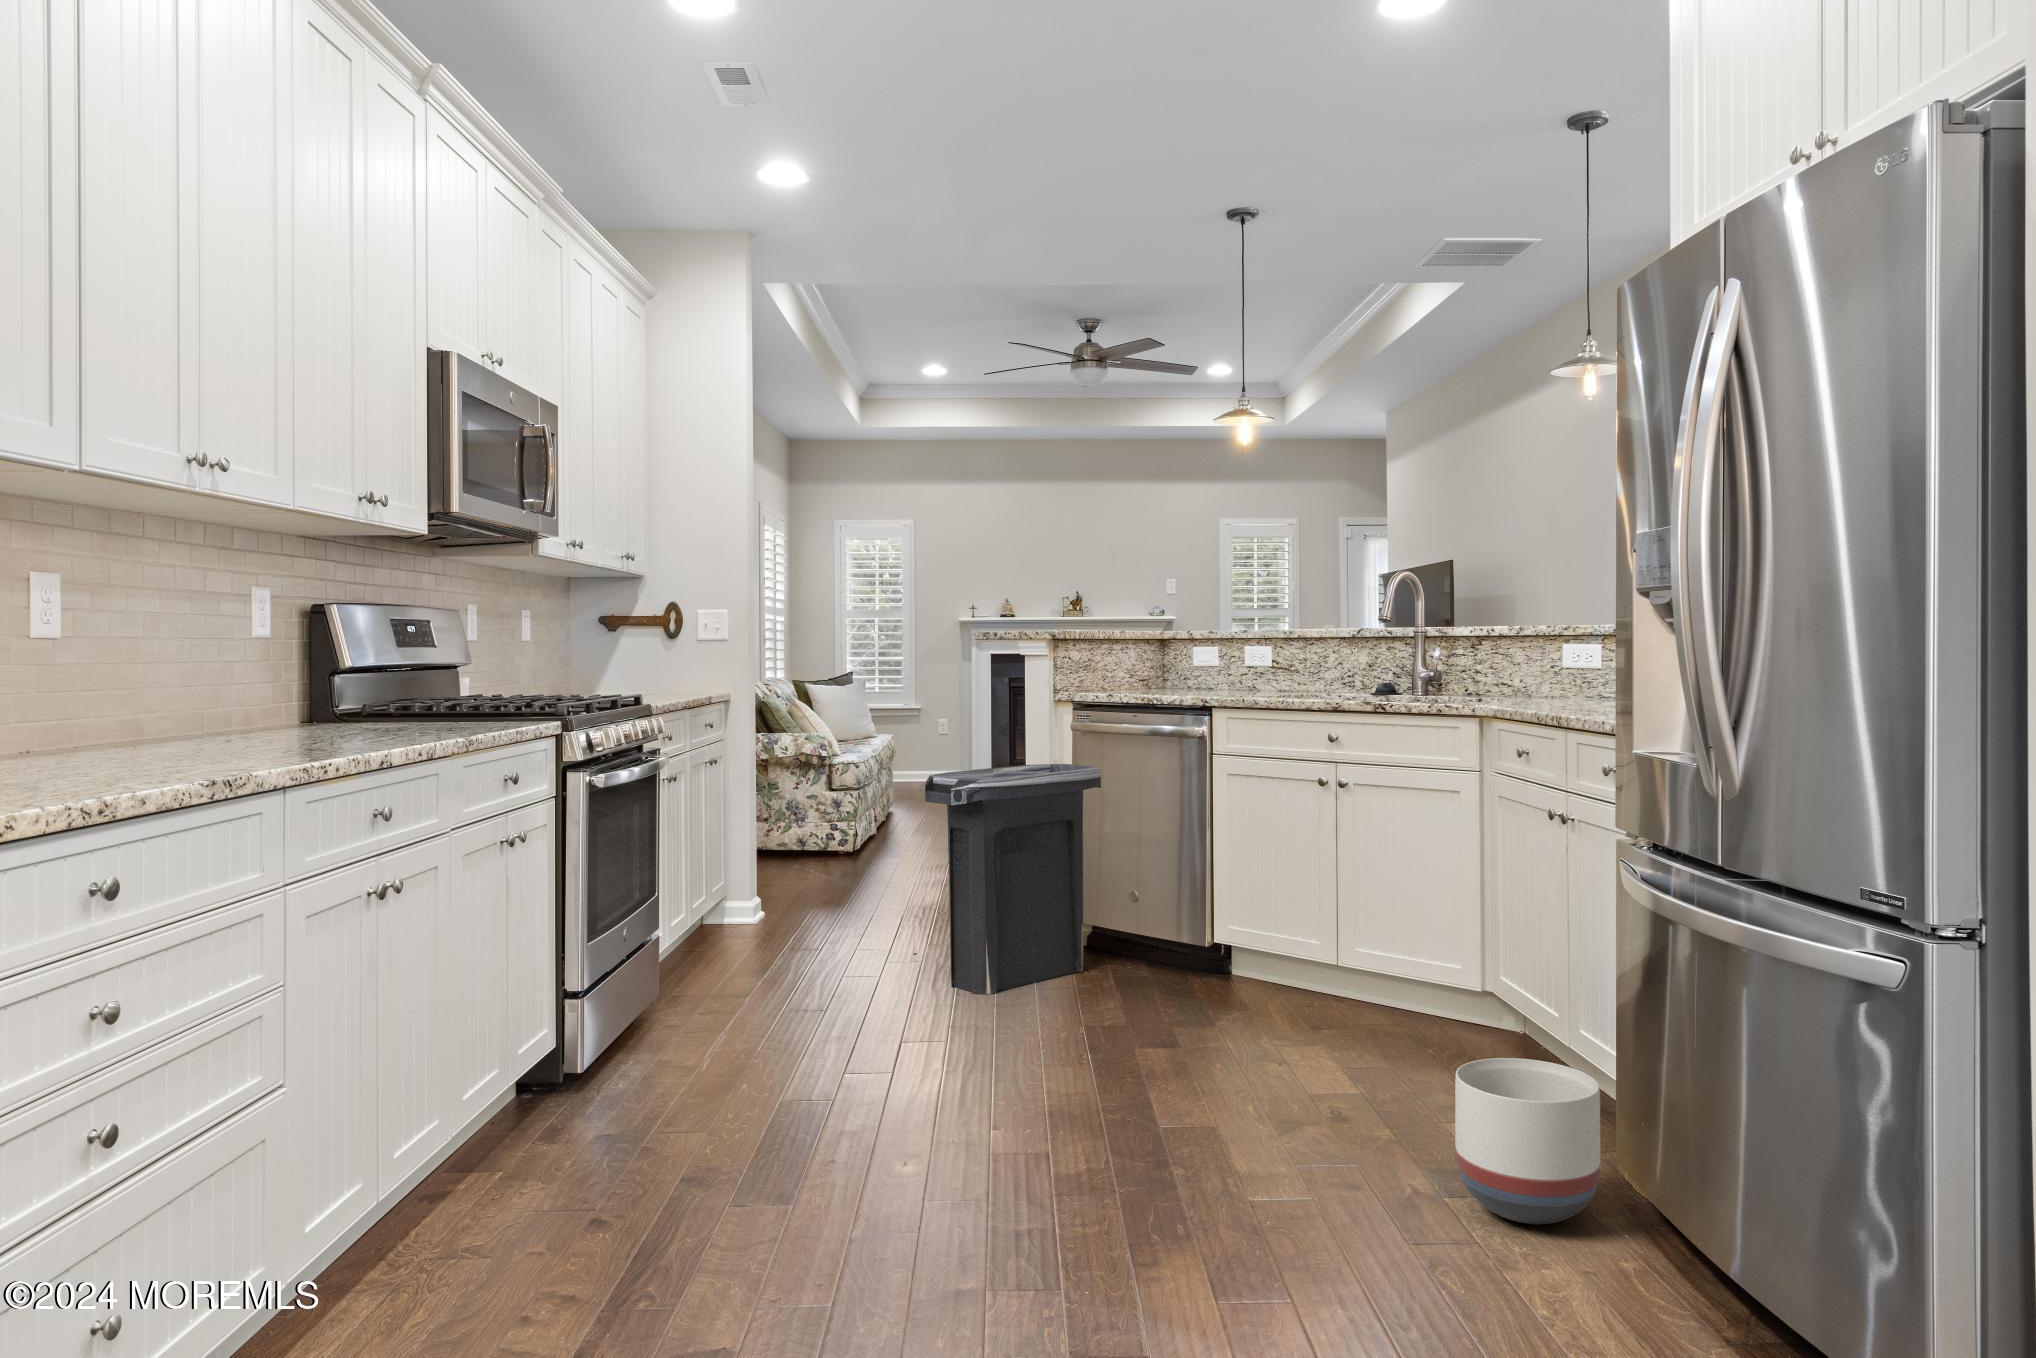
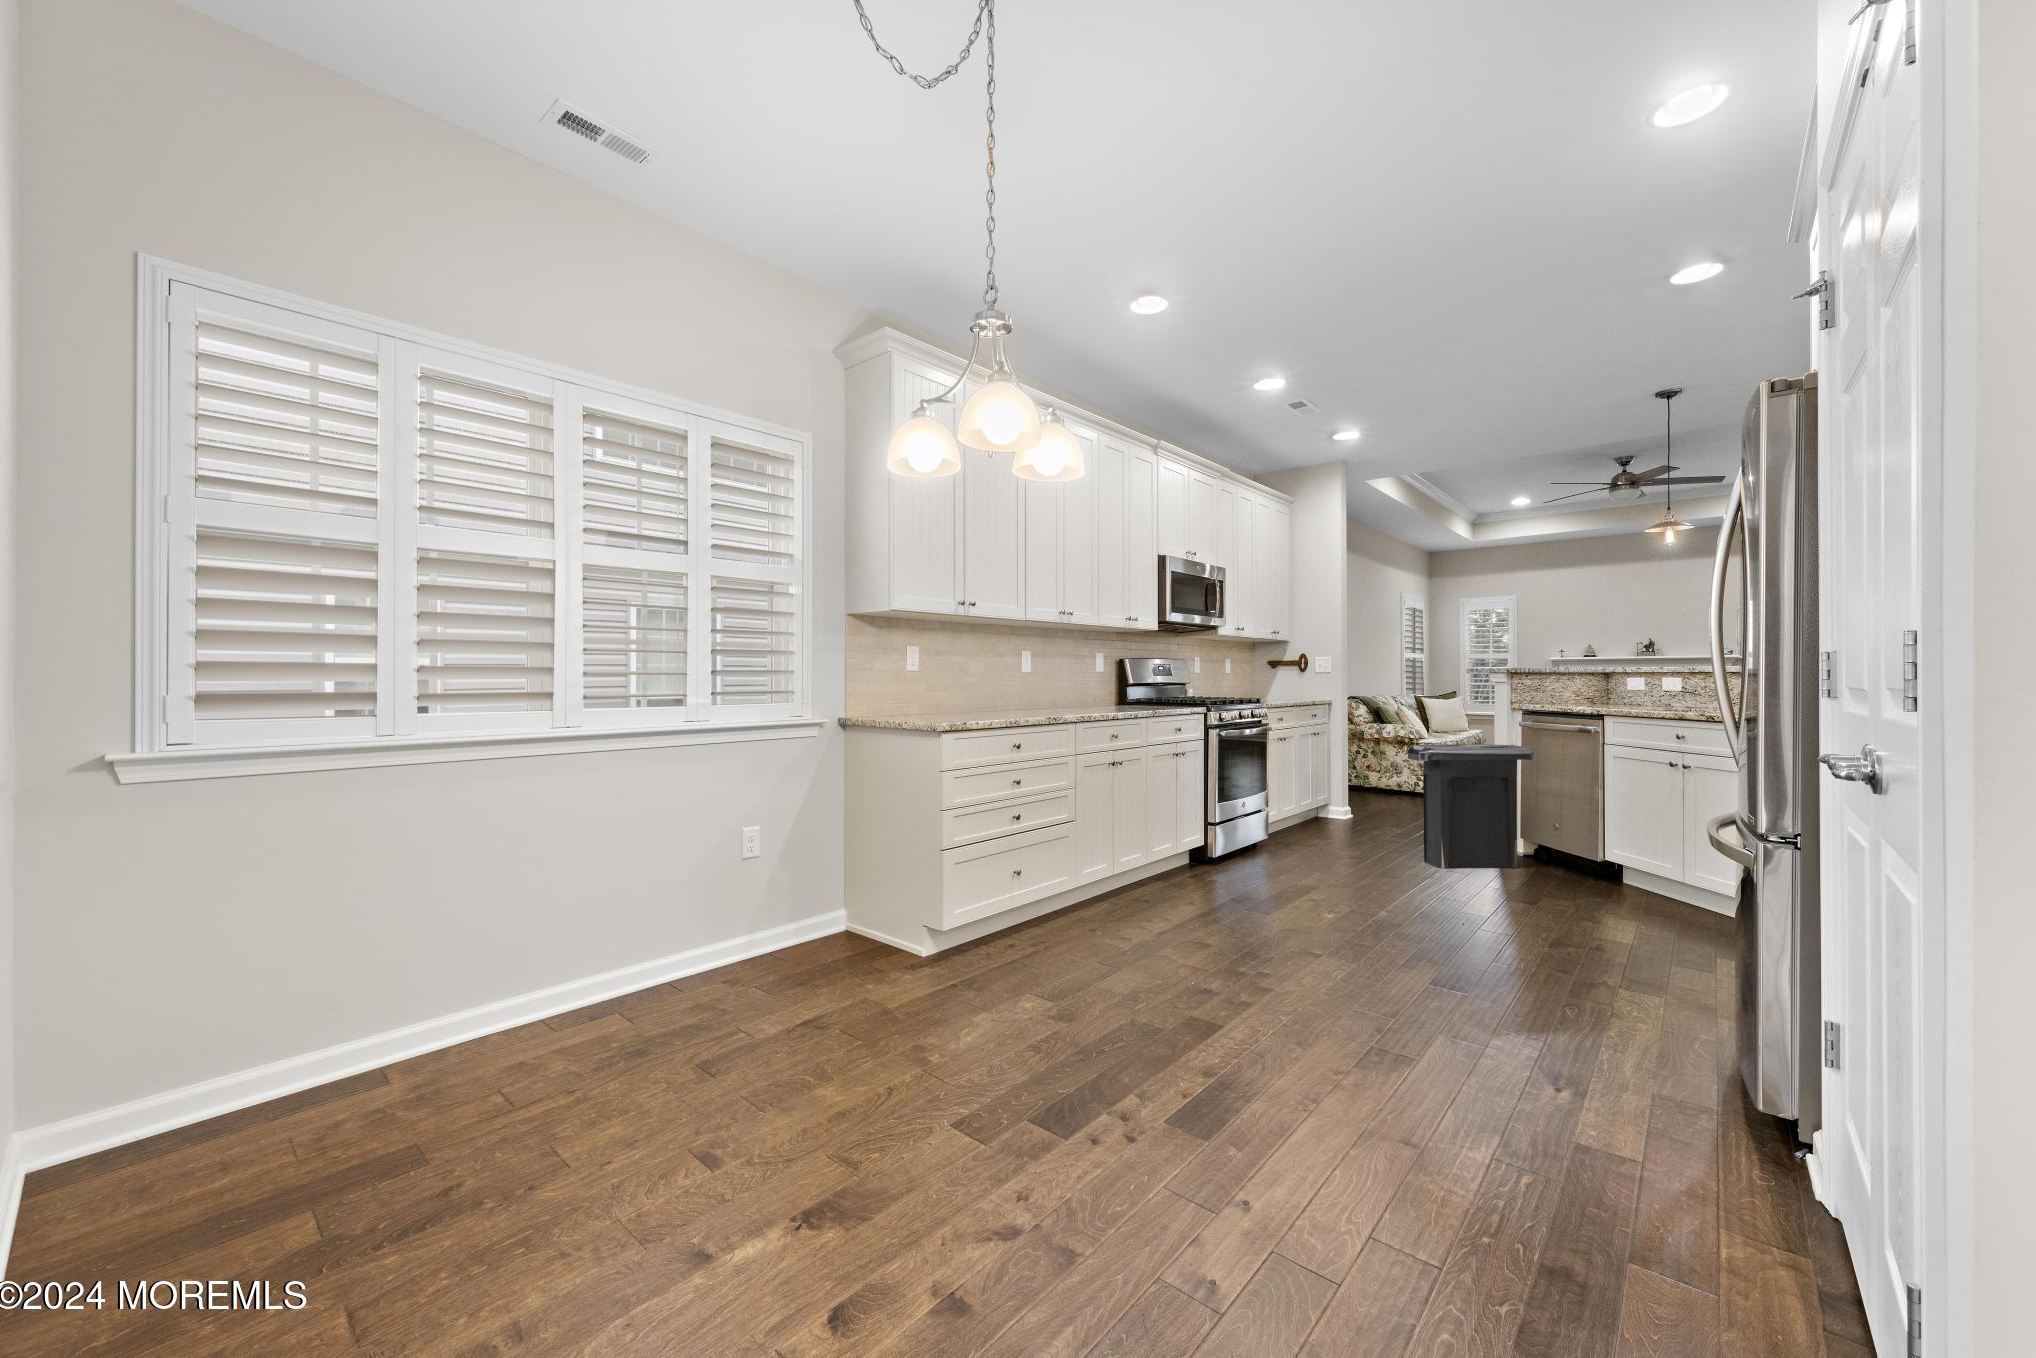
planter: present [1455,1058,1600,1224] -> none [1616,917,1717,1013]

